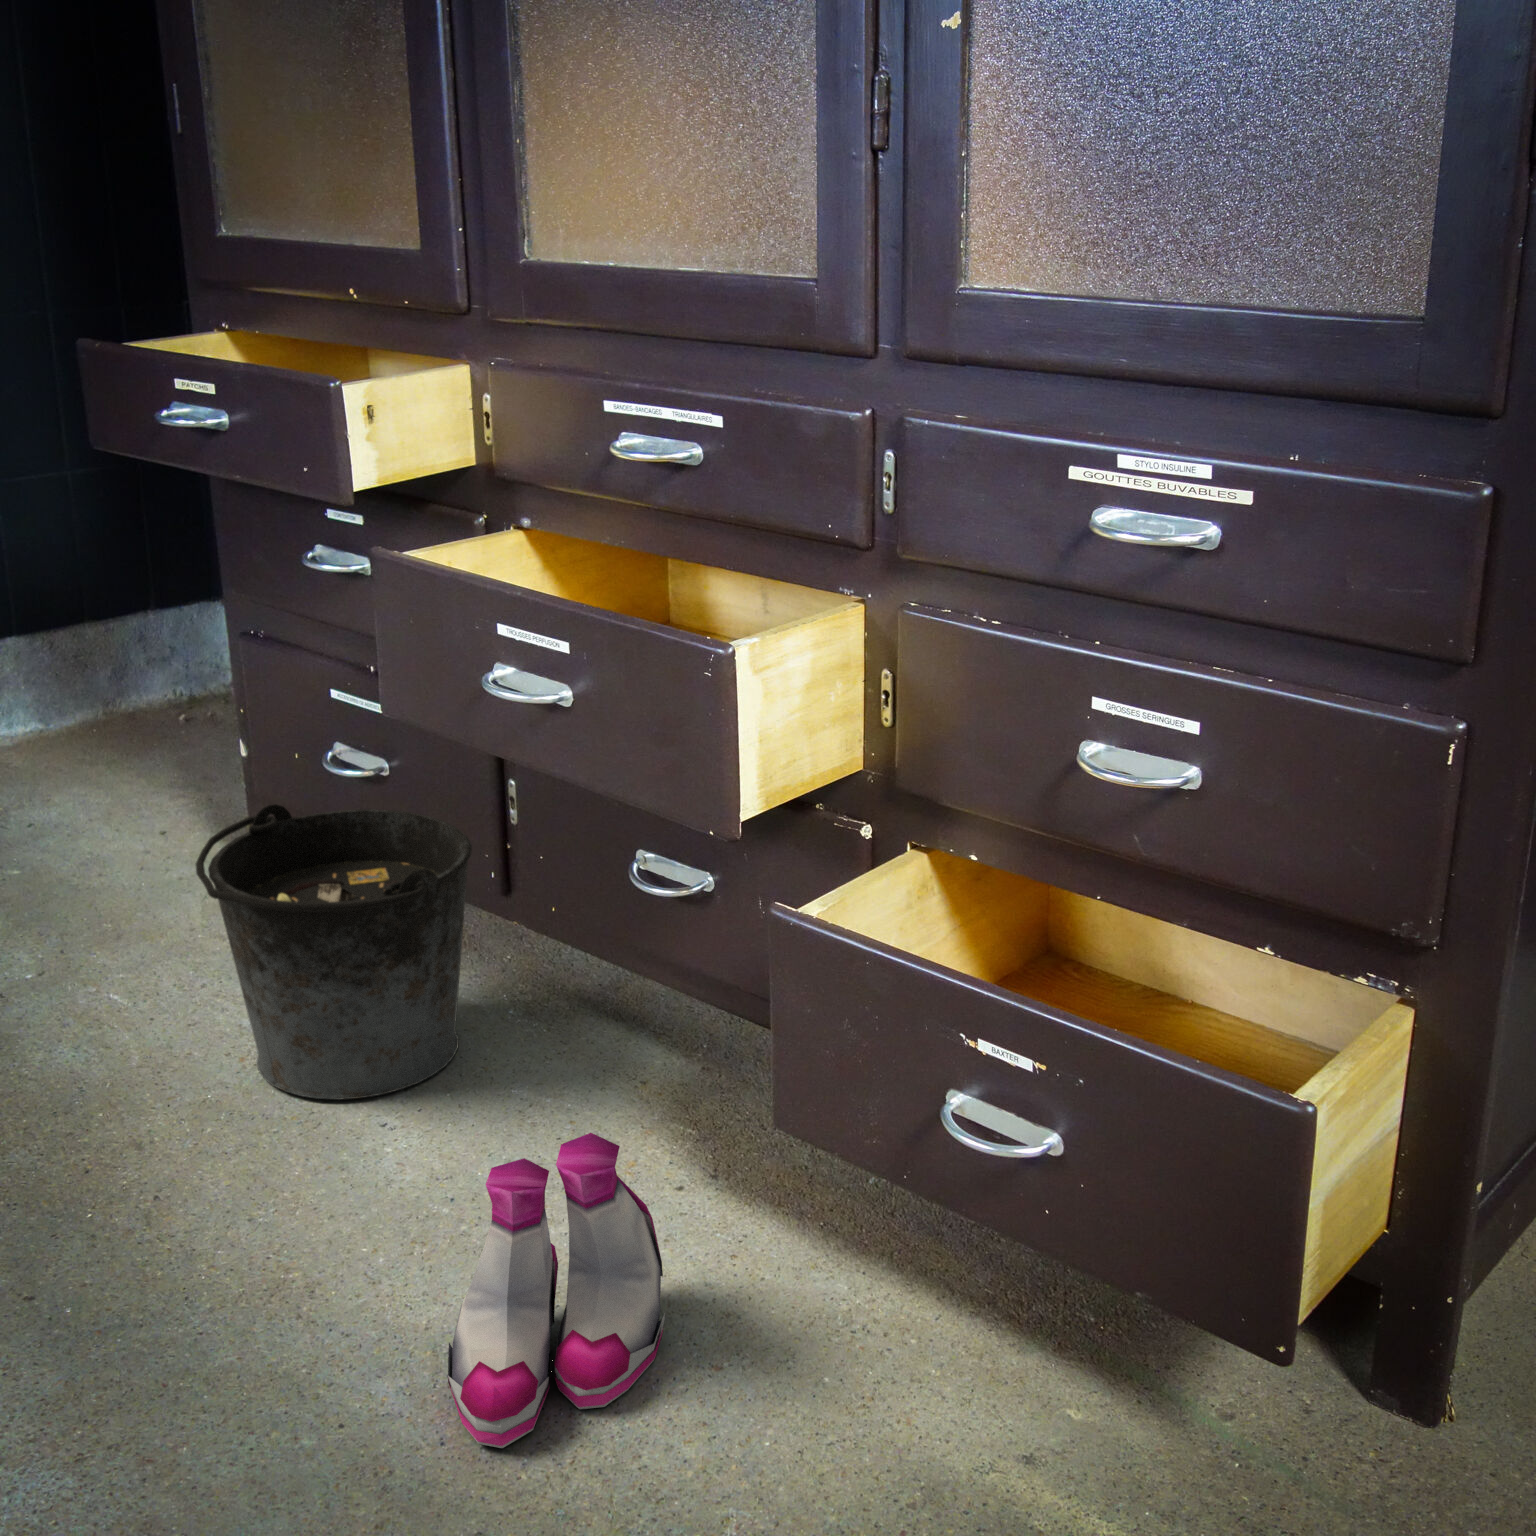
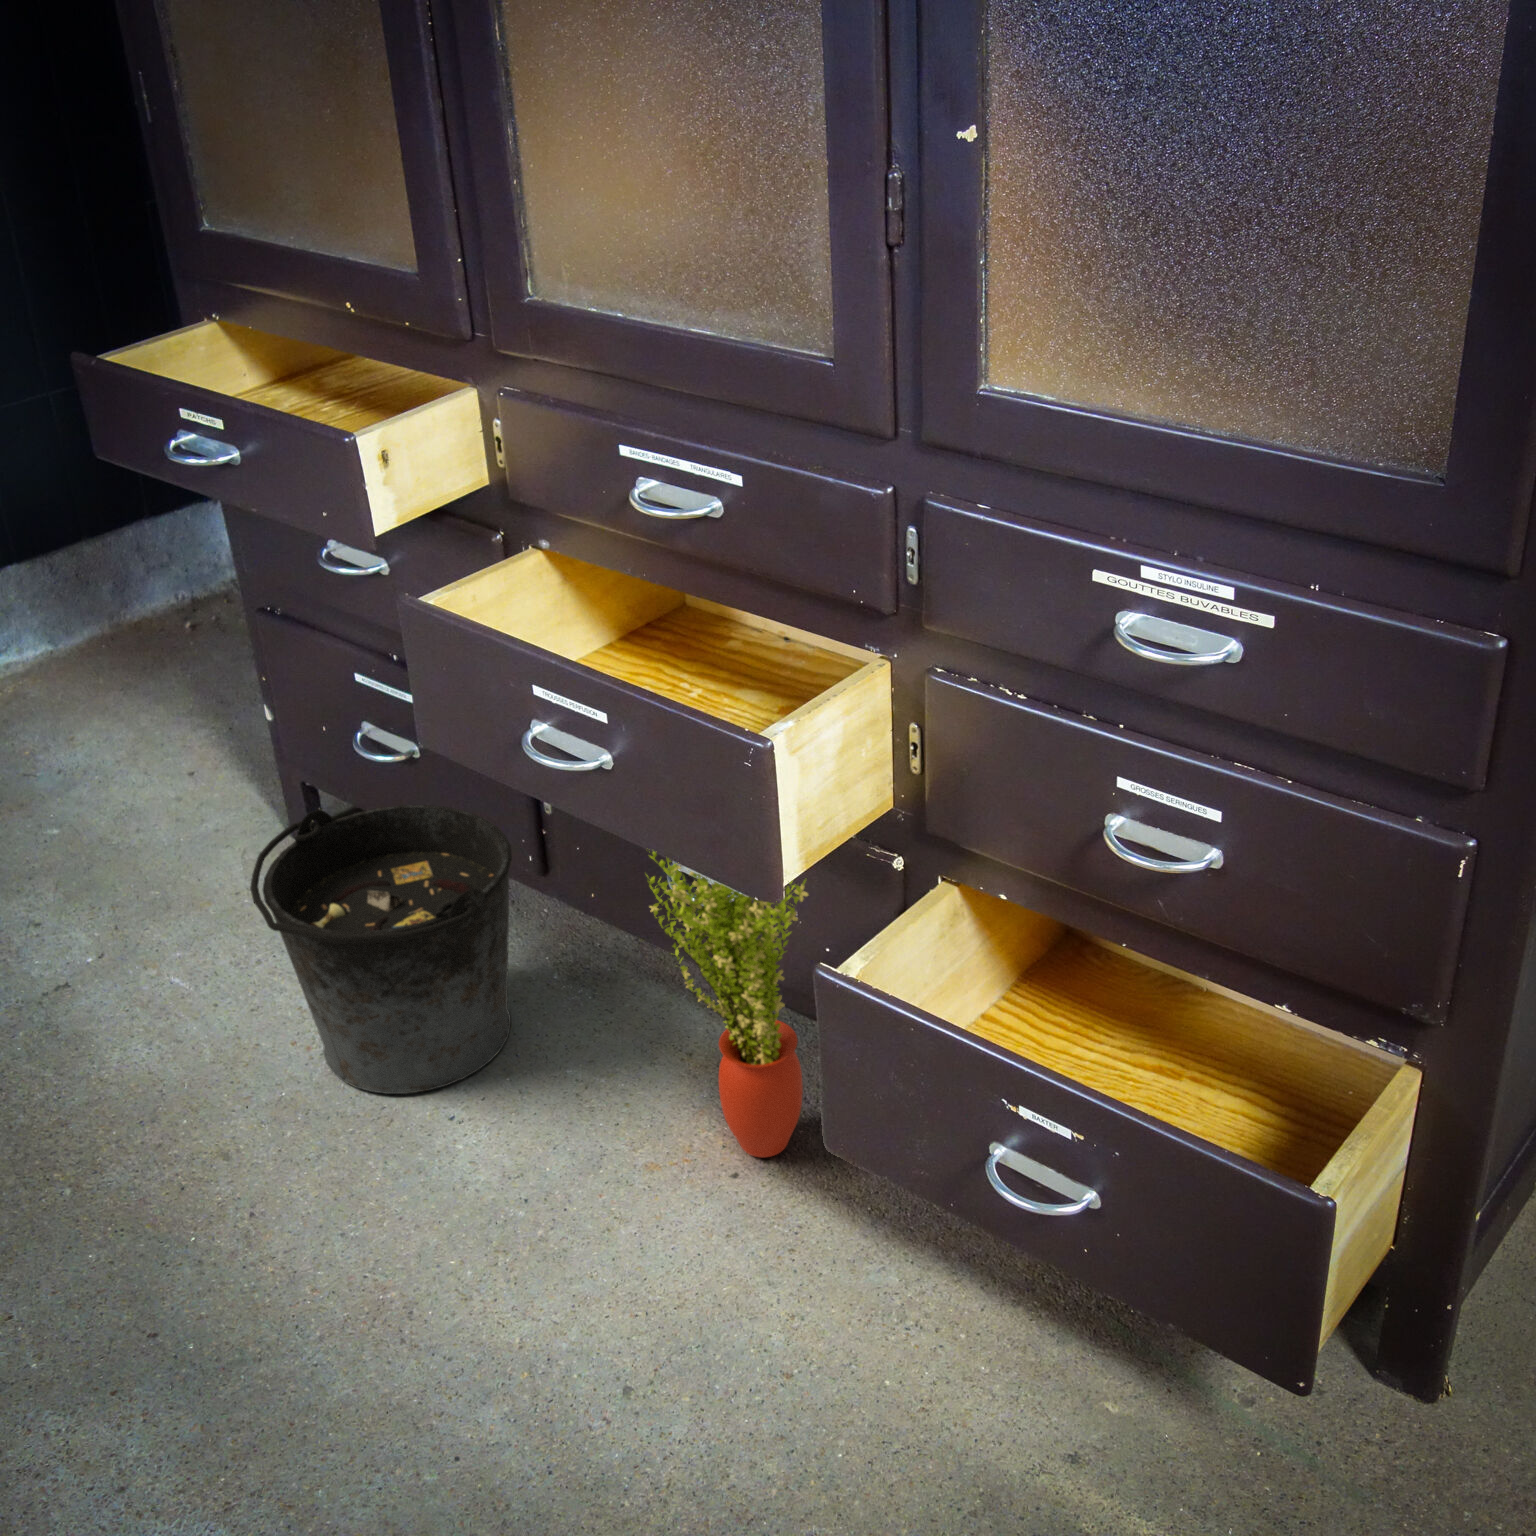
potted plant: none [602,758,772,1172] -> present [648,852,808,1157]
boots: present [448,1133,665,1448] -> none [545,1185,737,1474]

